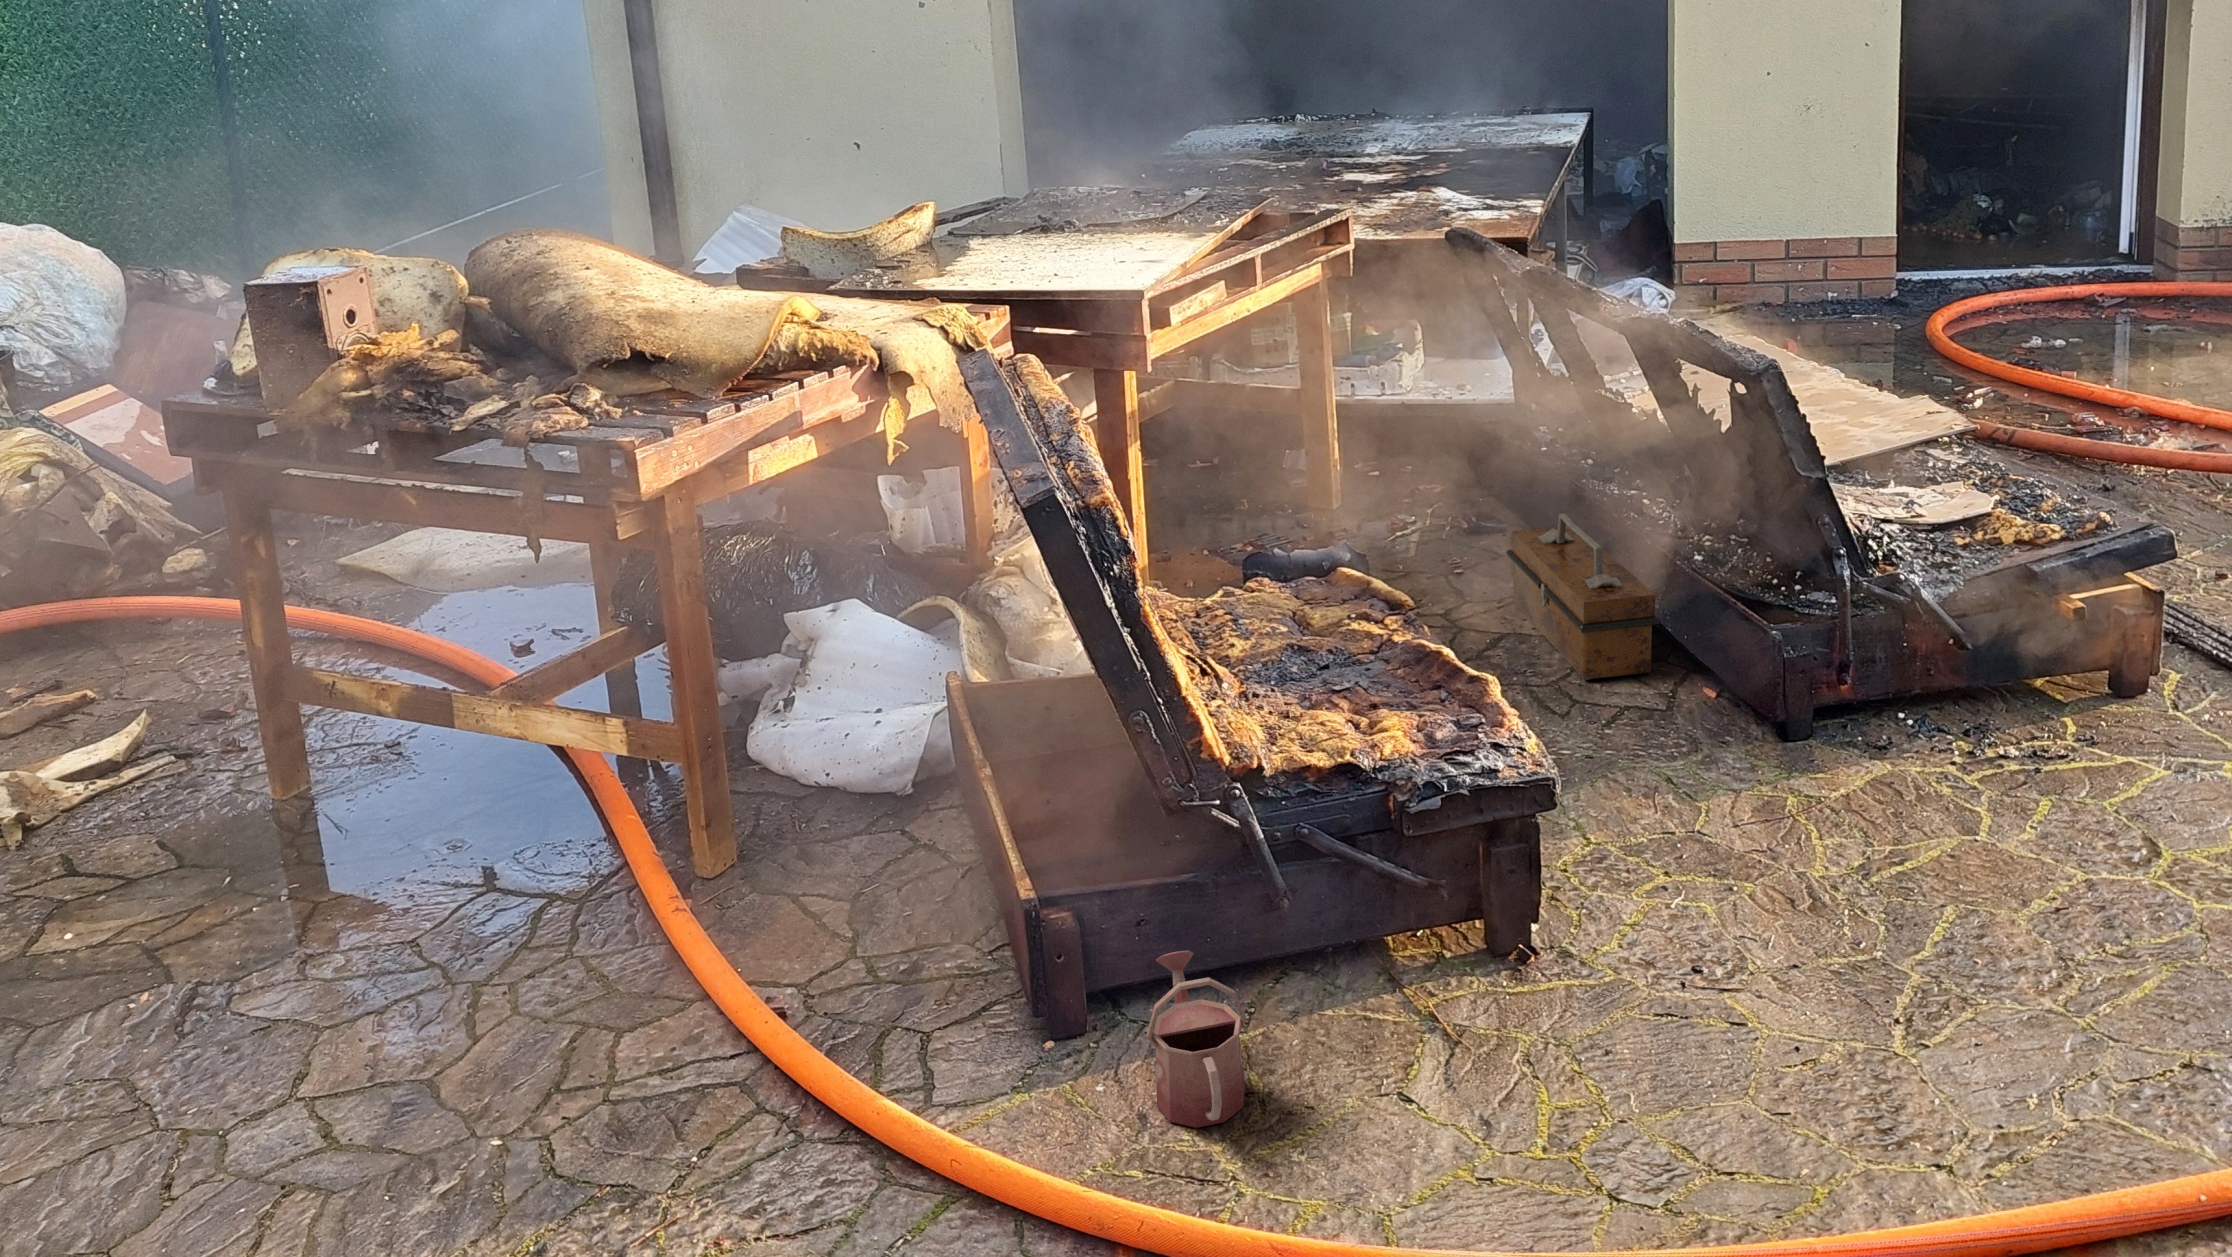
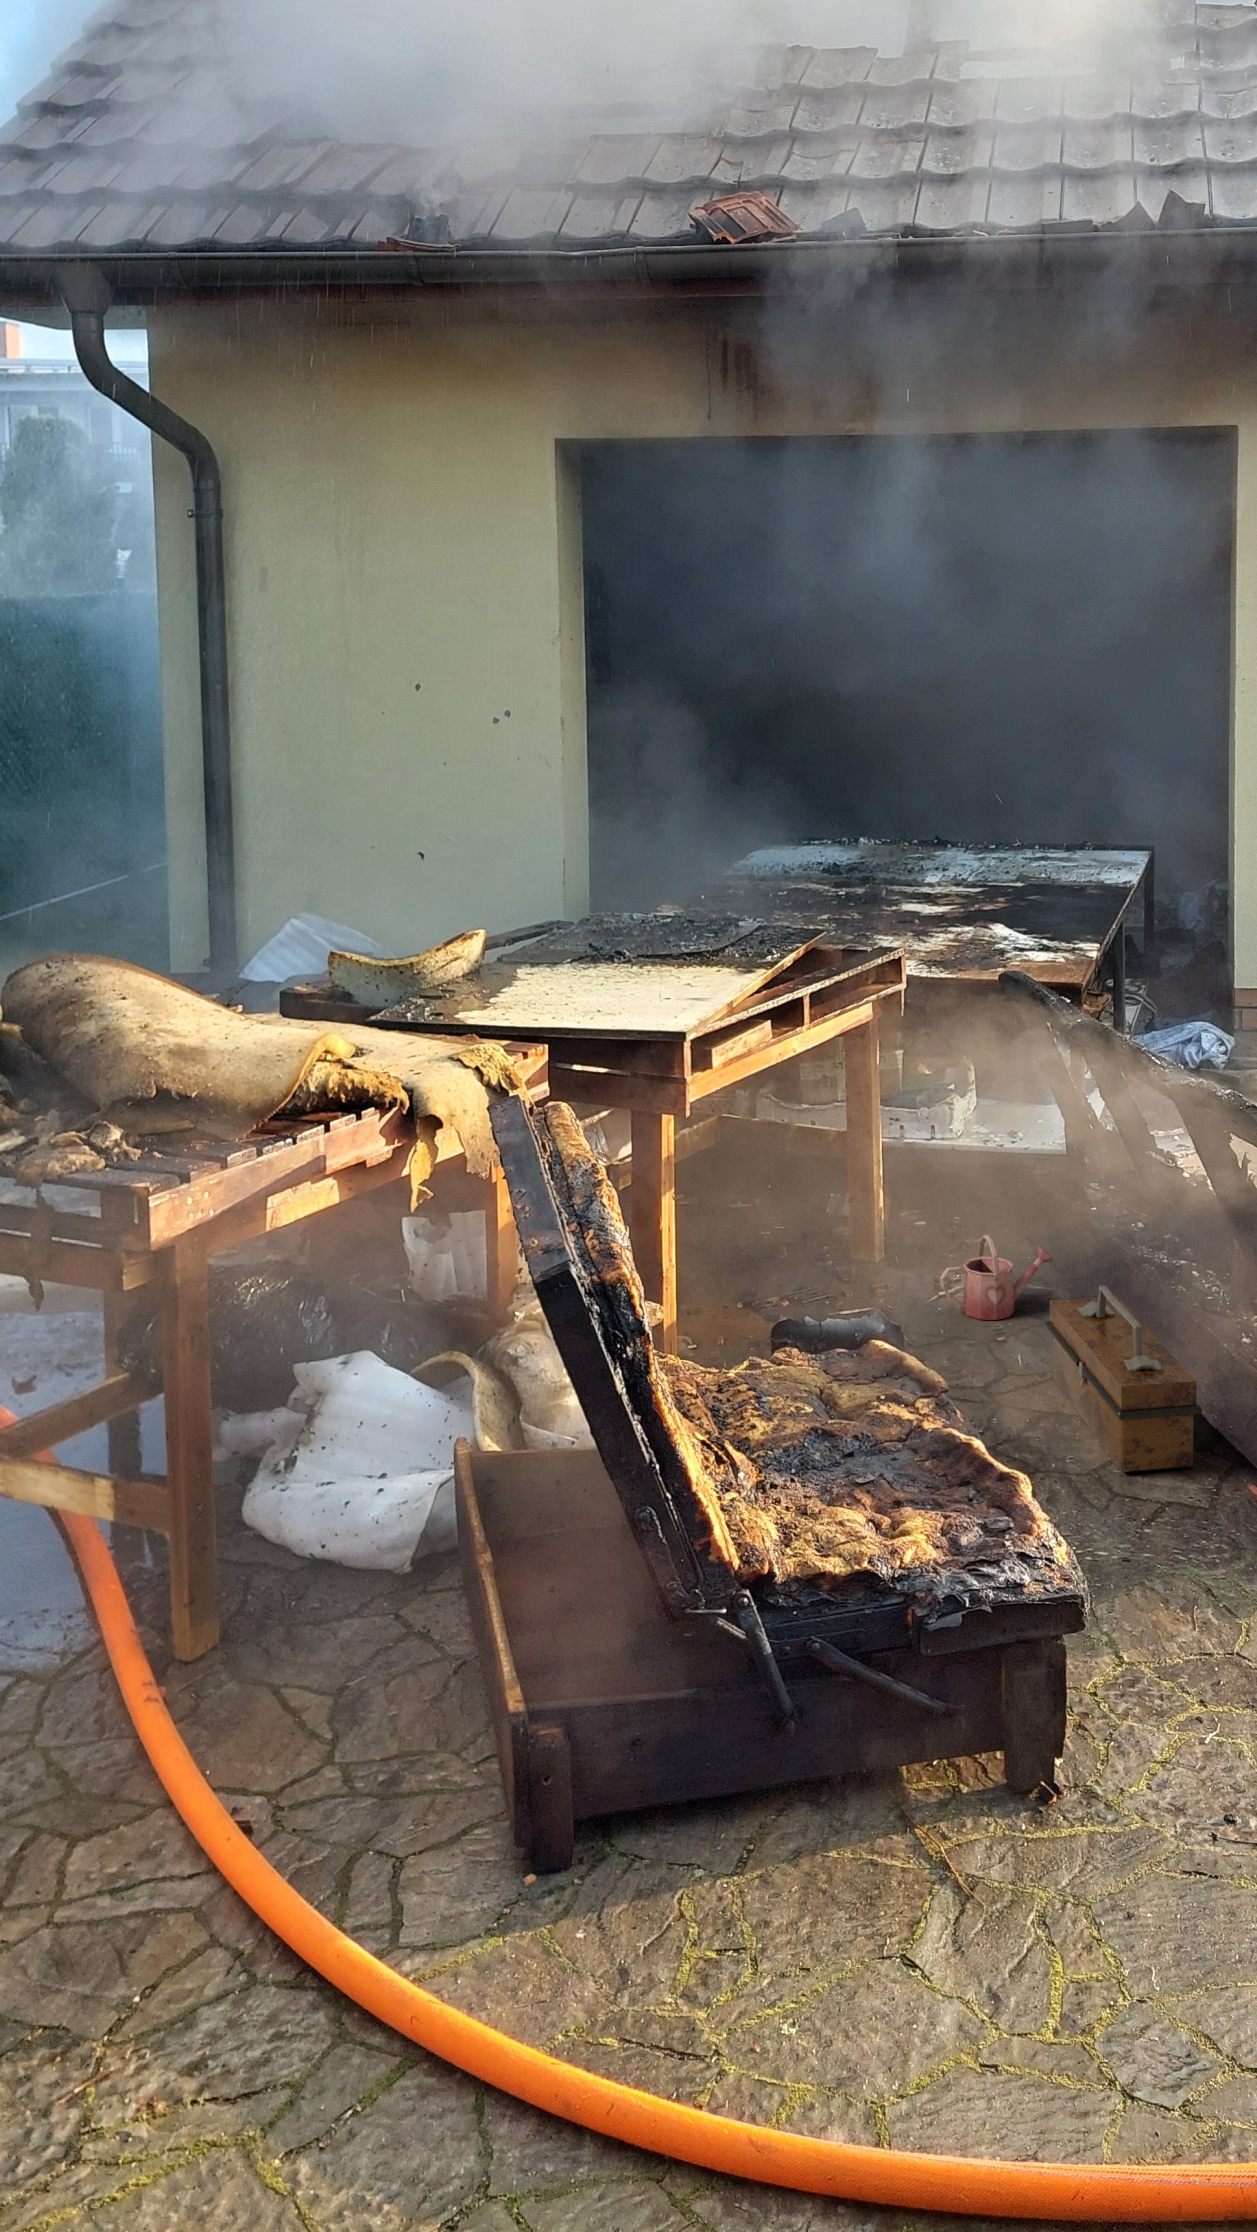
watering can: present [1147,950,1247,1128] -> present [940,1235,1054,1320]

